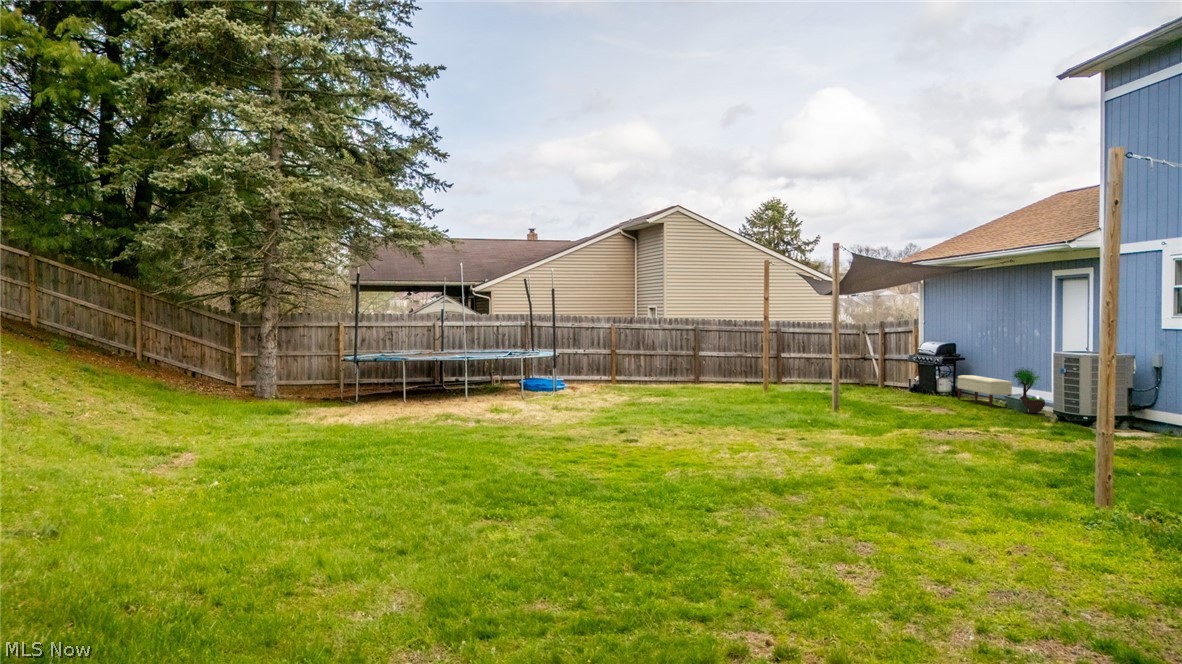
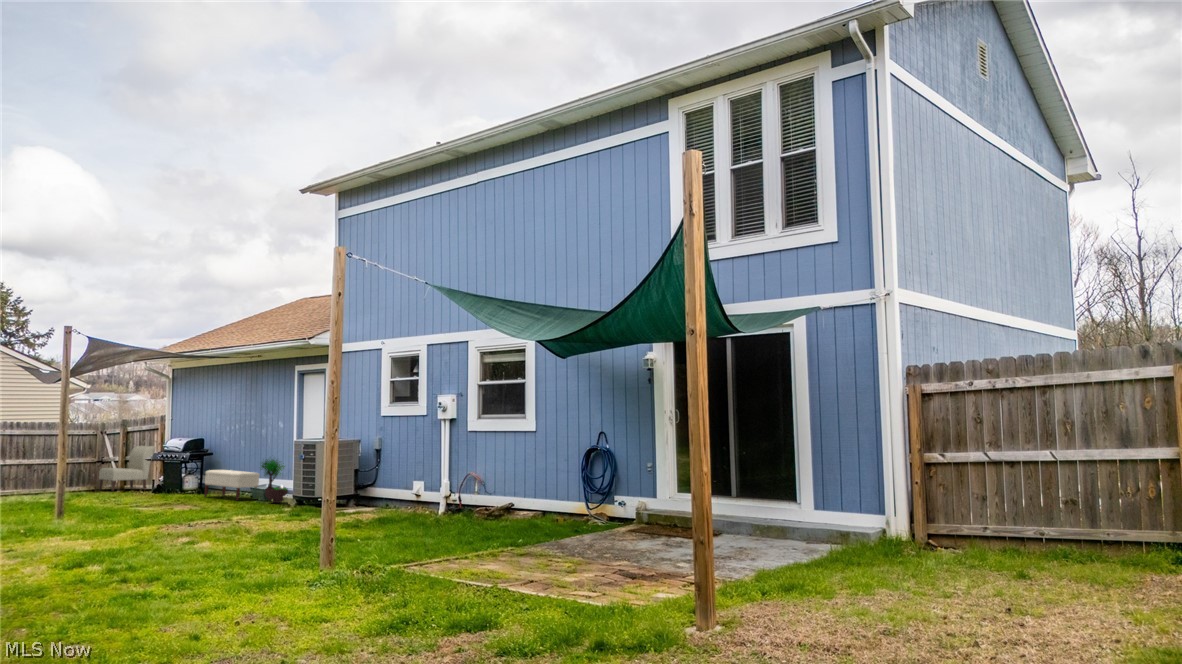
chair: none [868,349,911,388] -> present [99,446,155,491]

